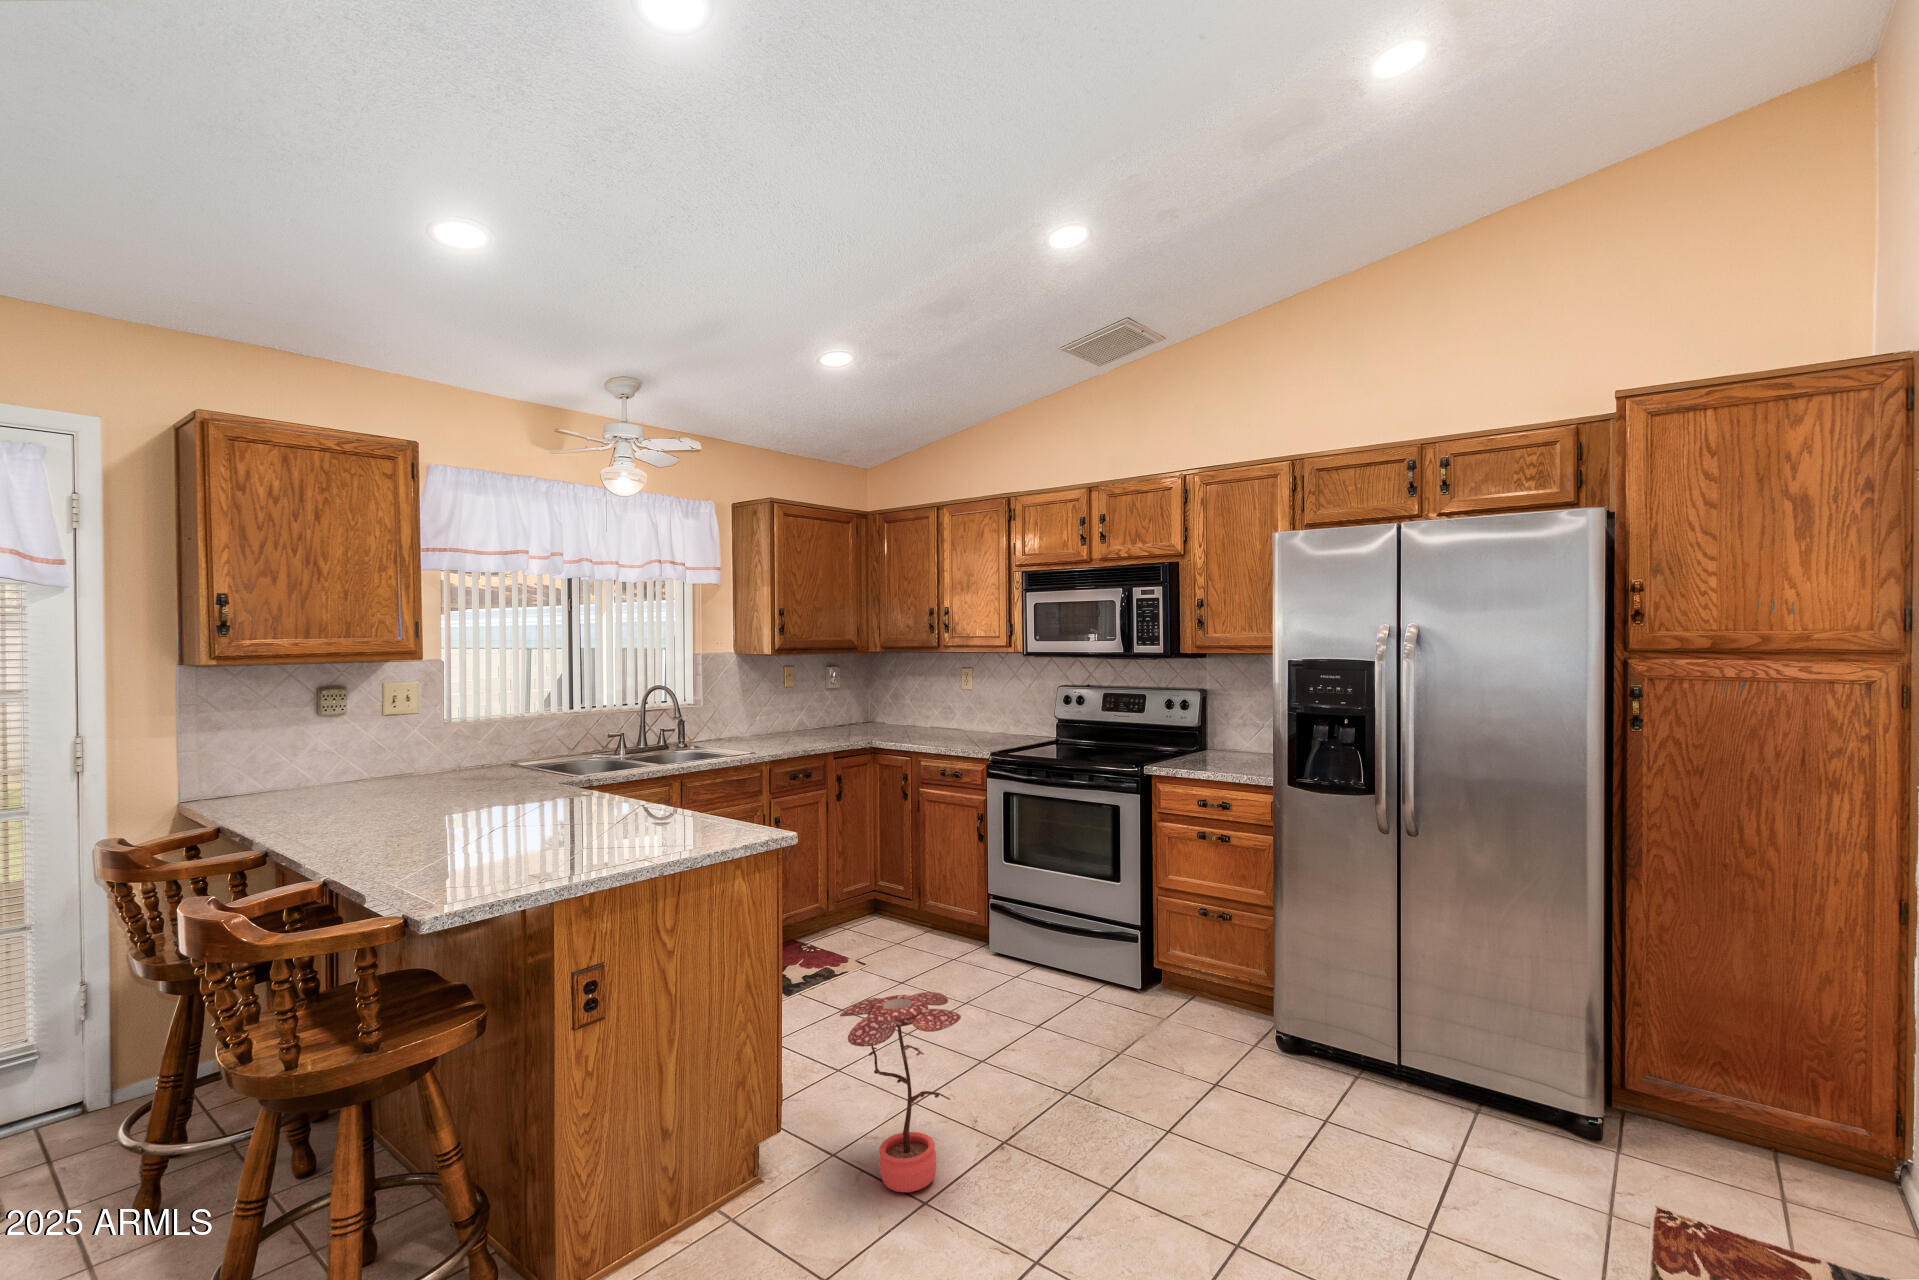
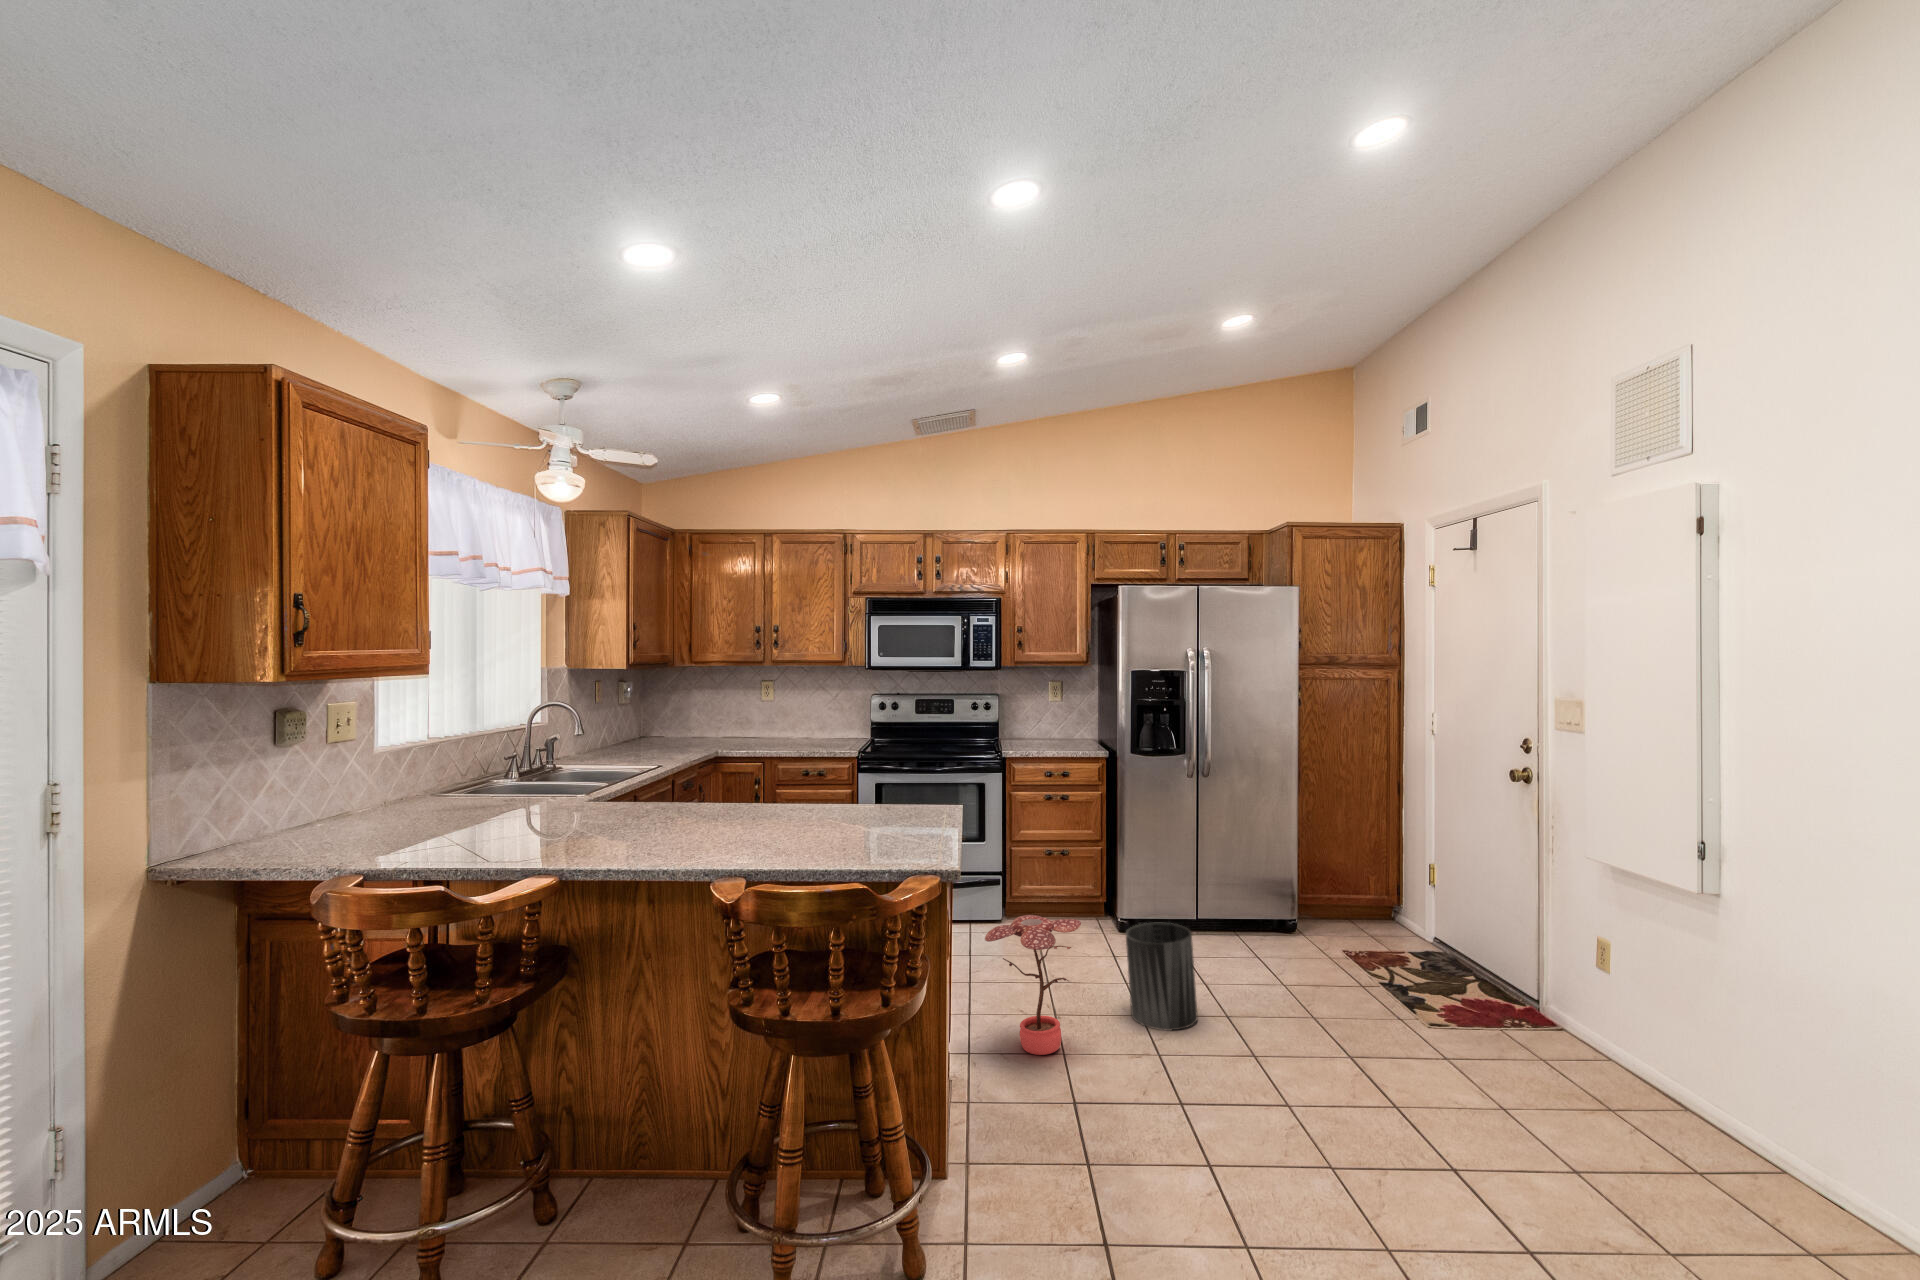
trash can: none [1076,1047,1189,1233] -> present [1126,923,1198,1031]

